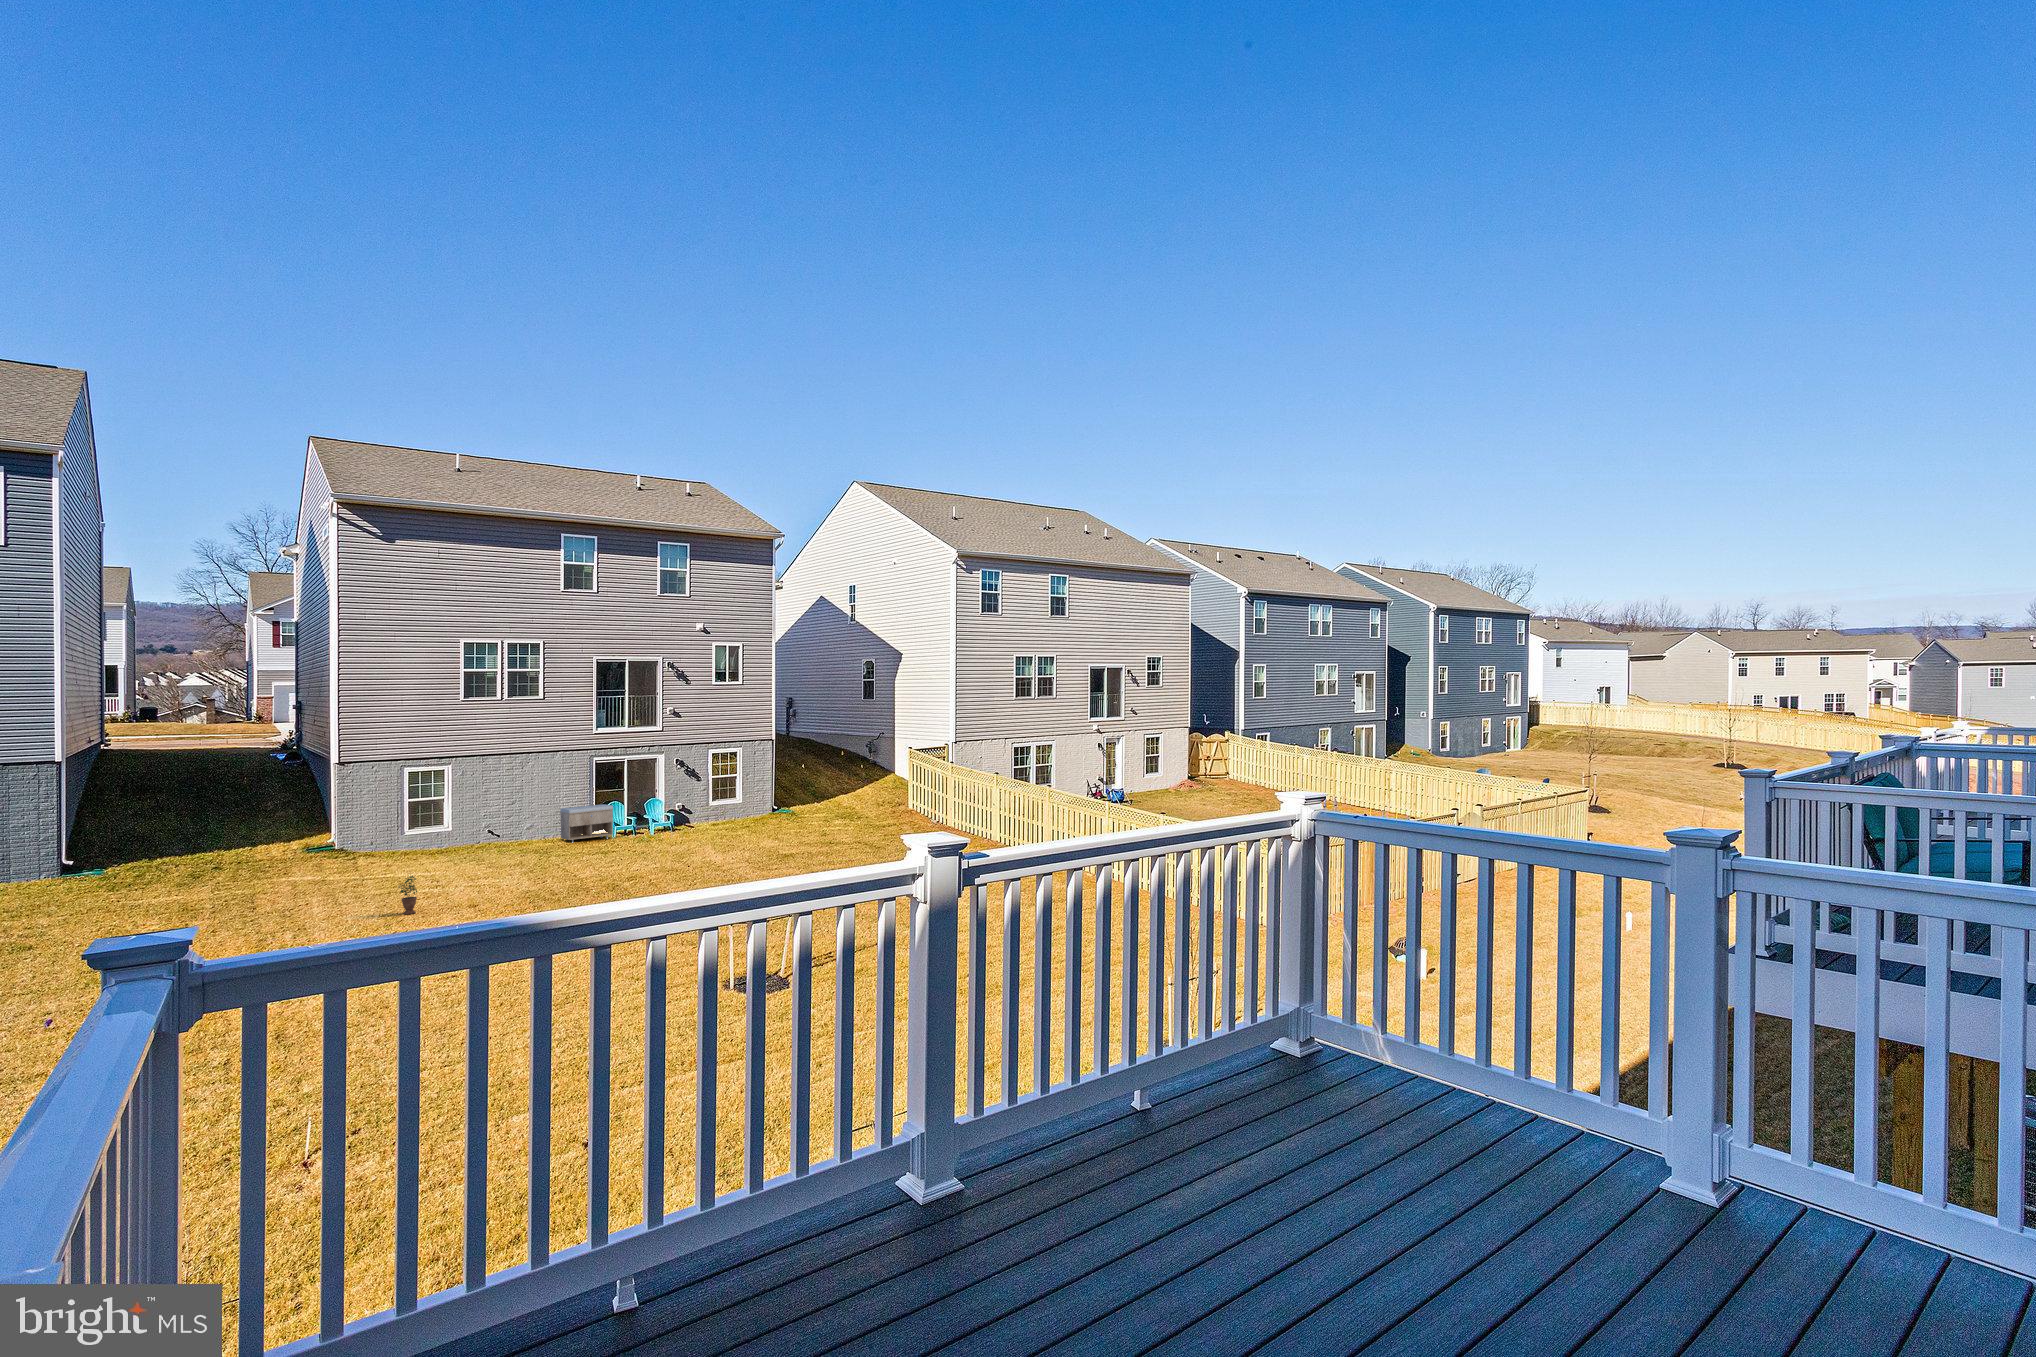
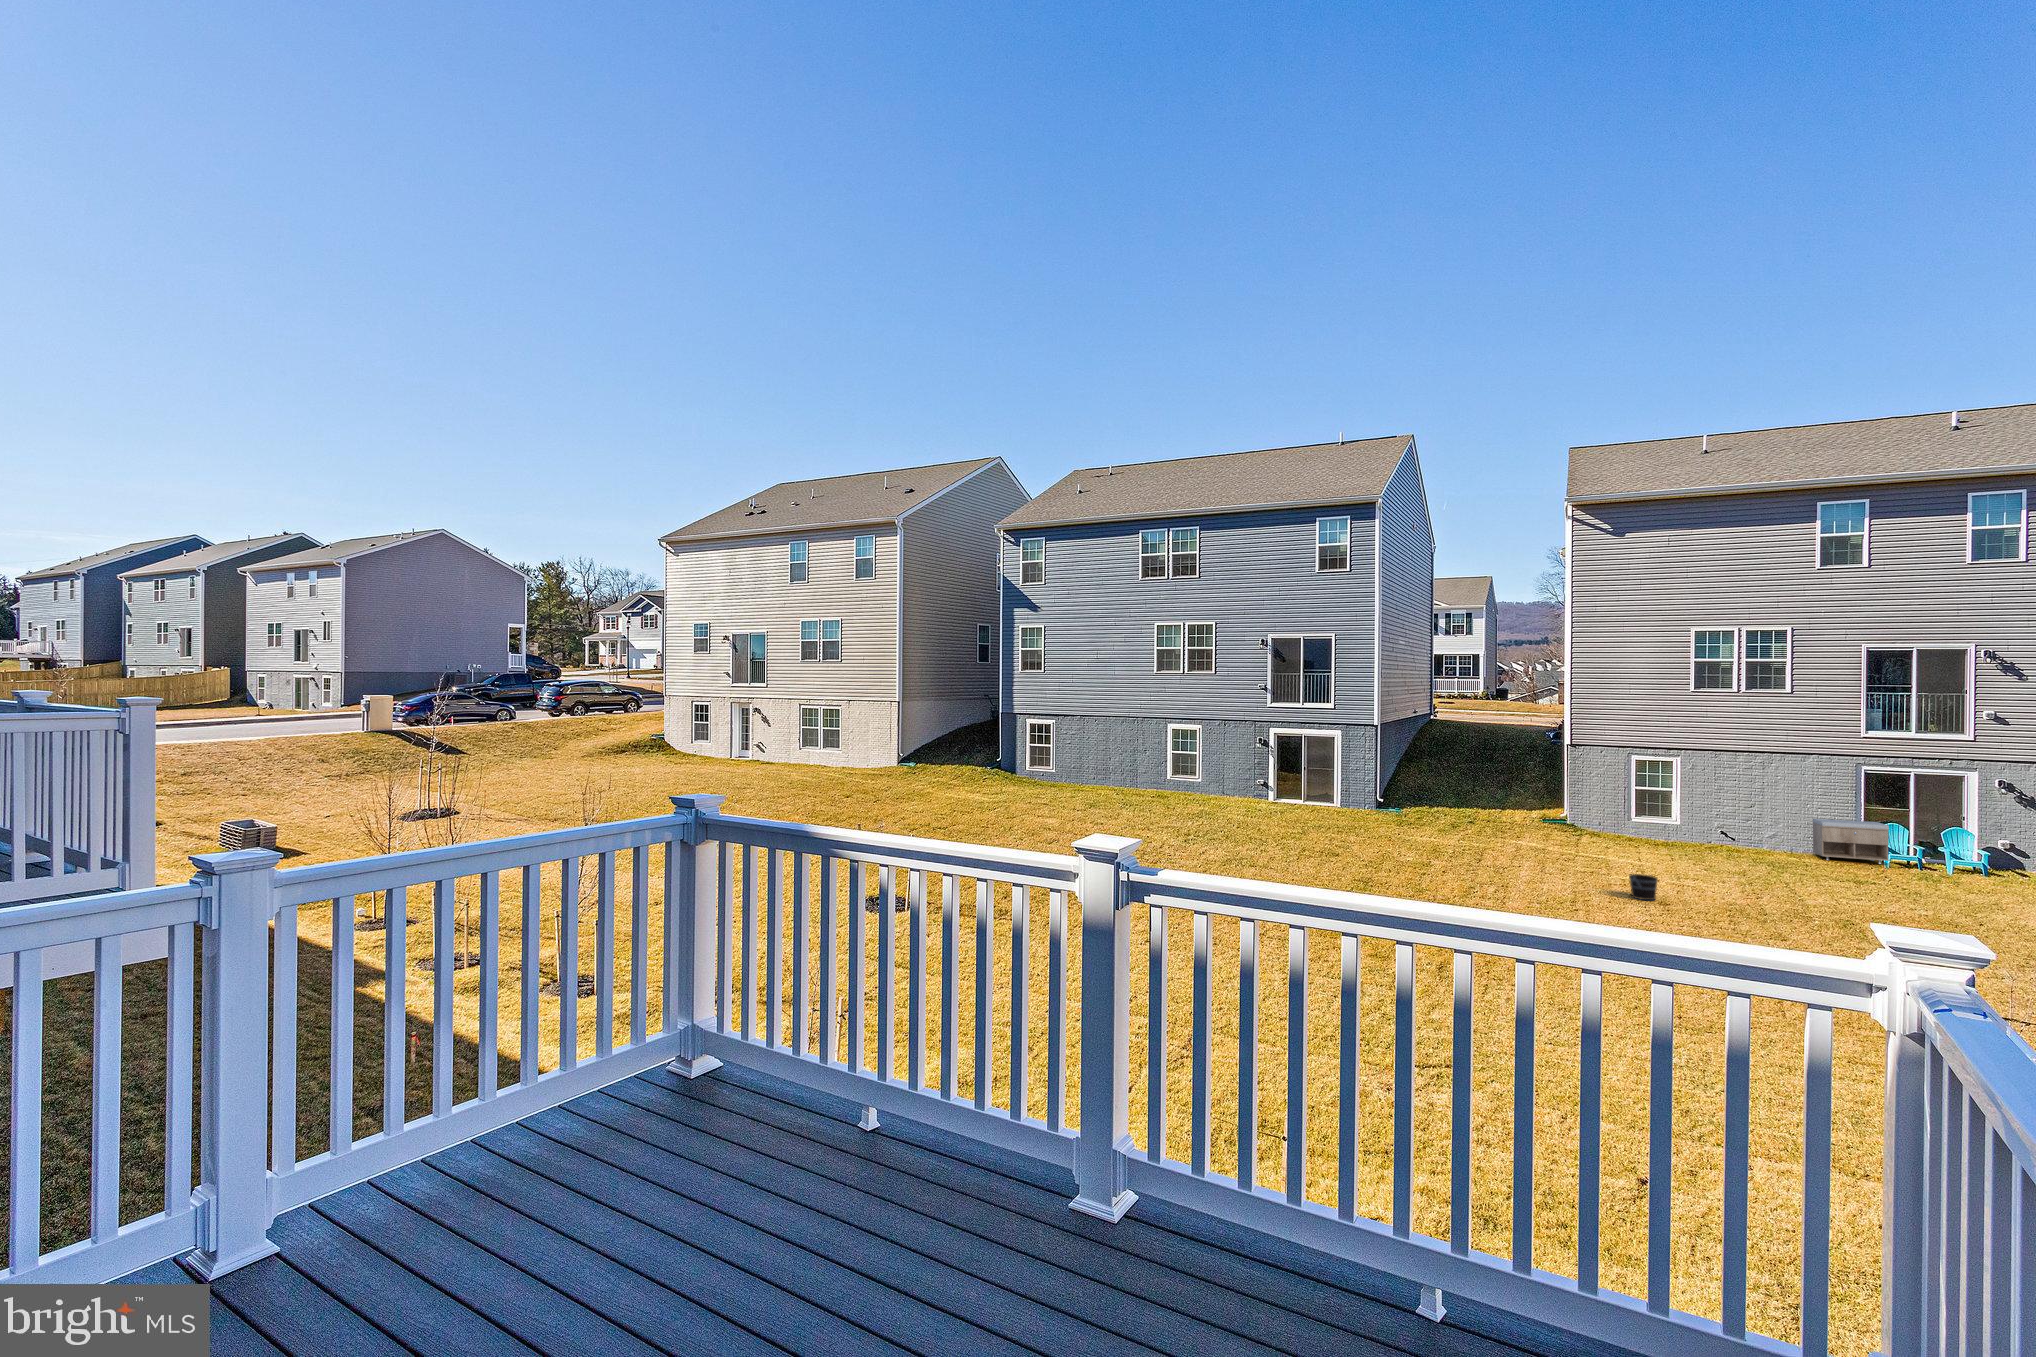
potted plant: present [398,875,417,914] -> none [1591,857,1610,895]
bucket: none [436,882,463,910] -> present [1629,874,1658,900]

